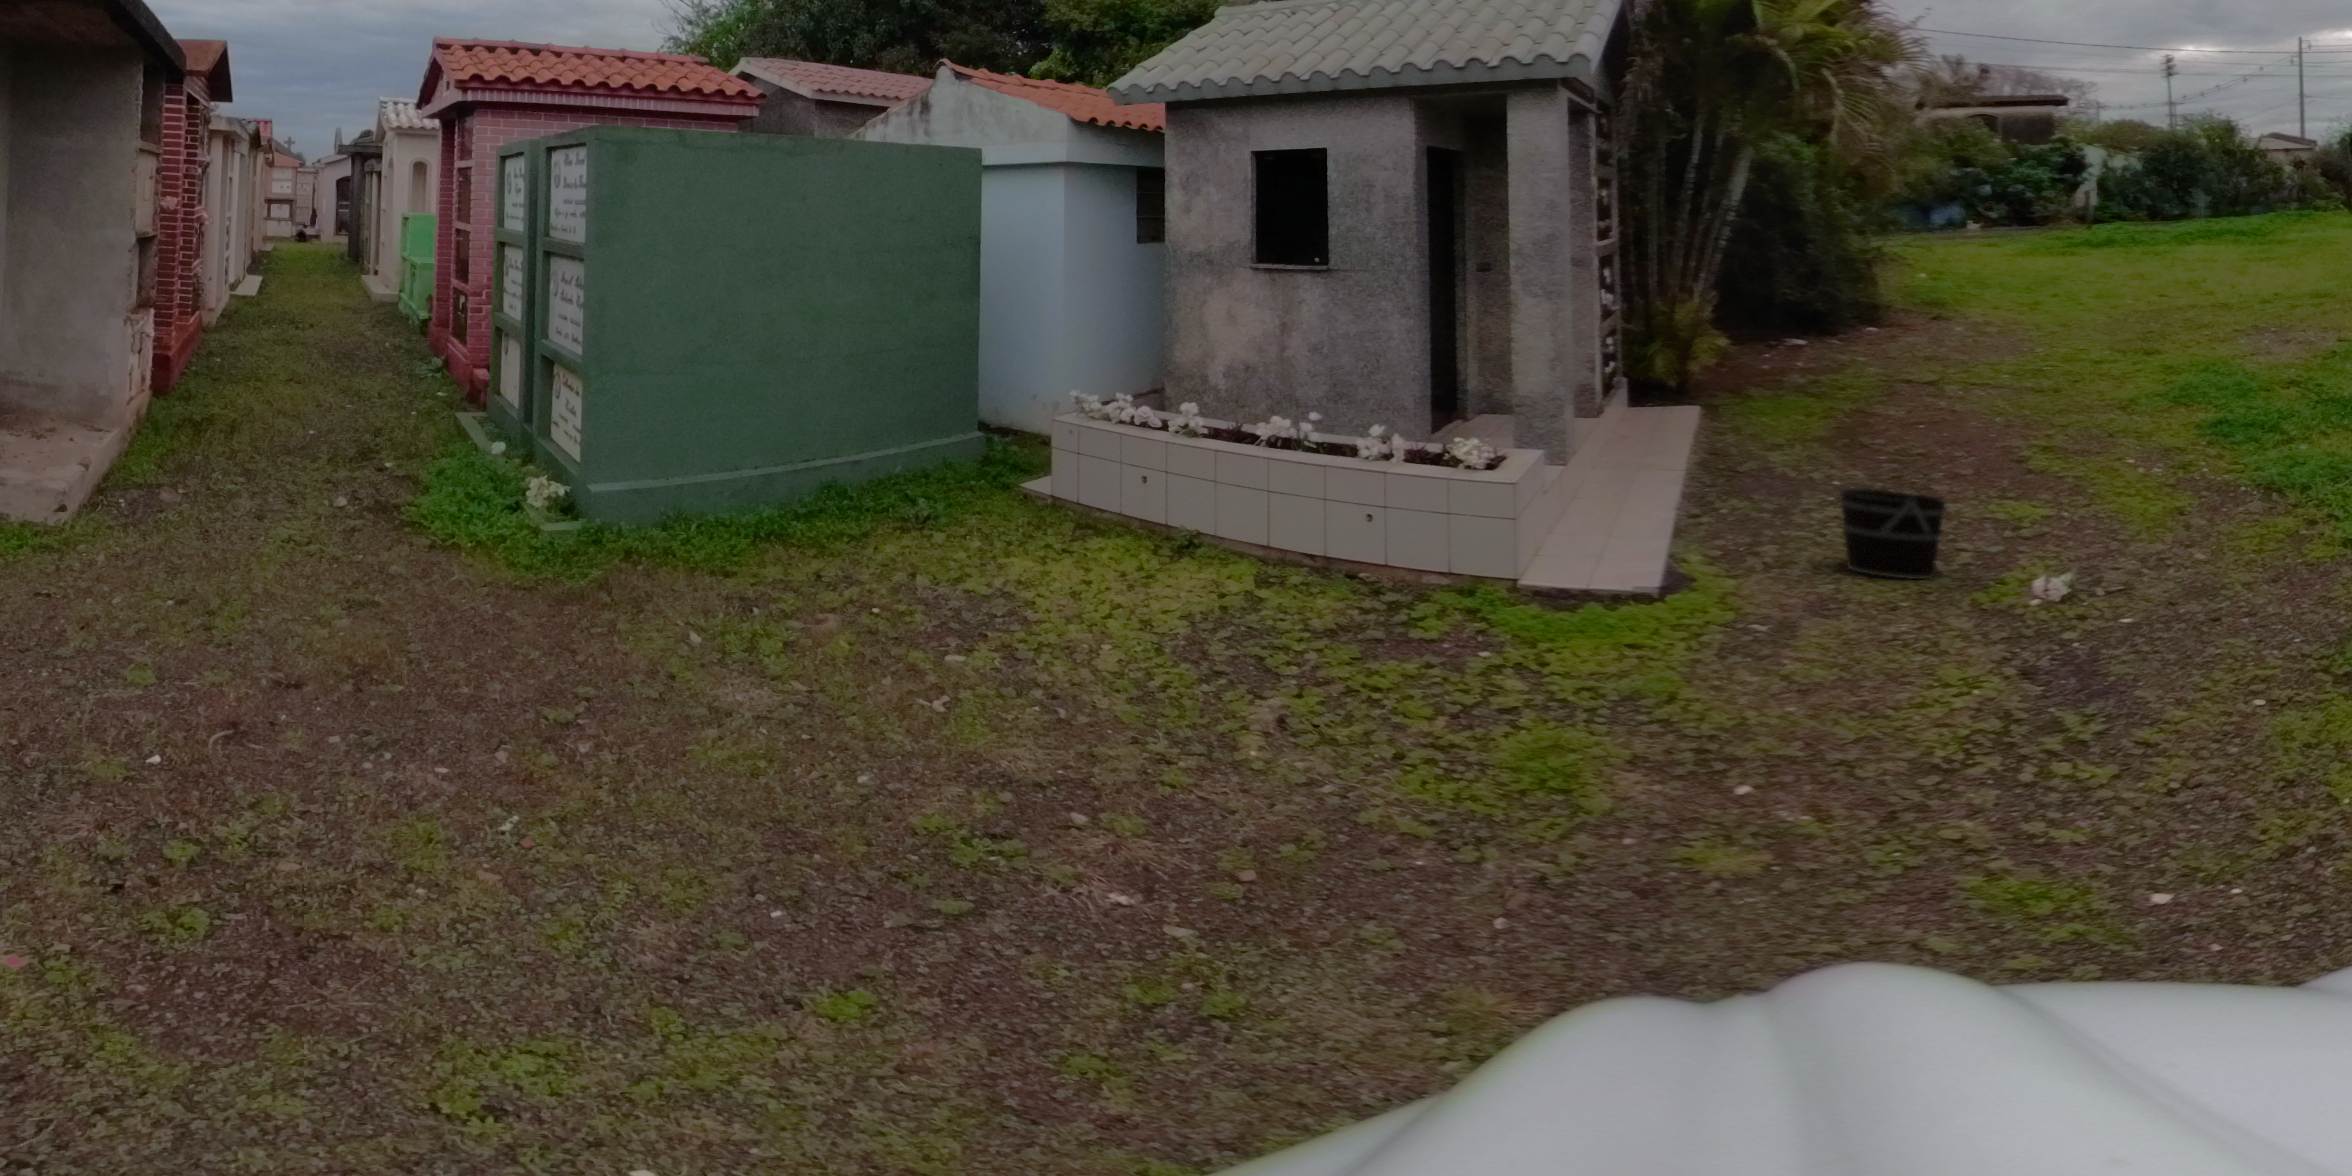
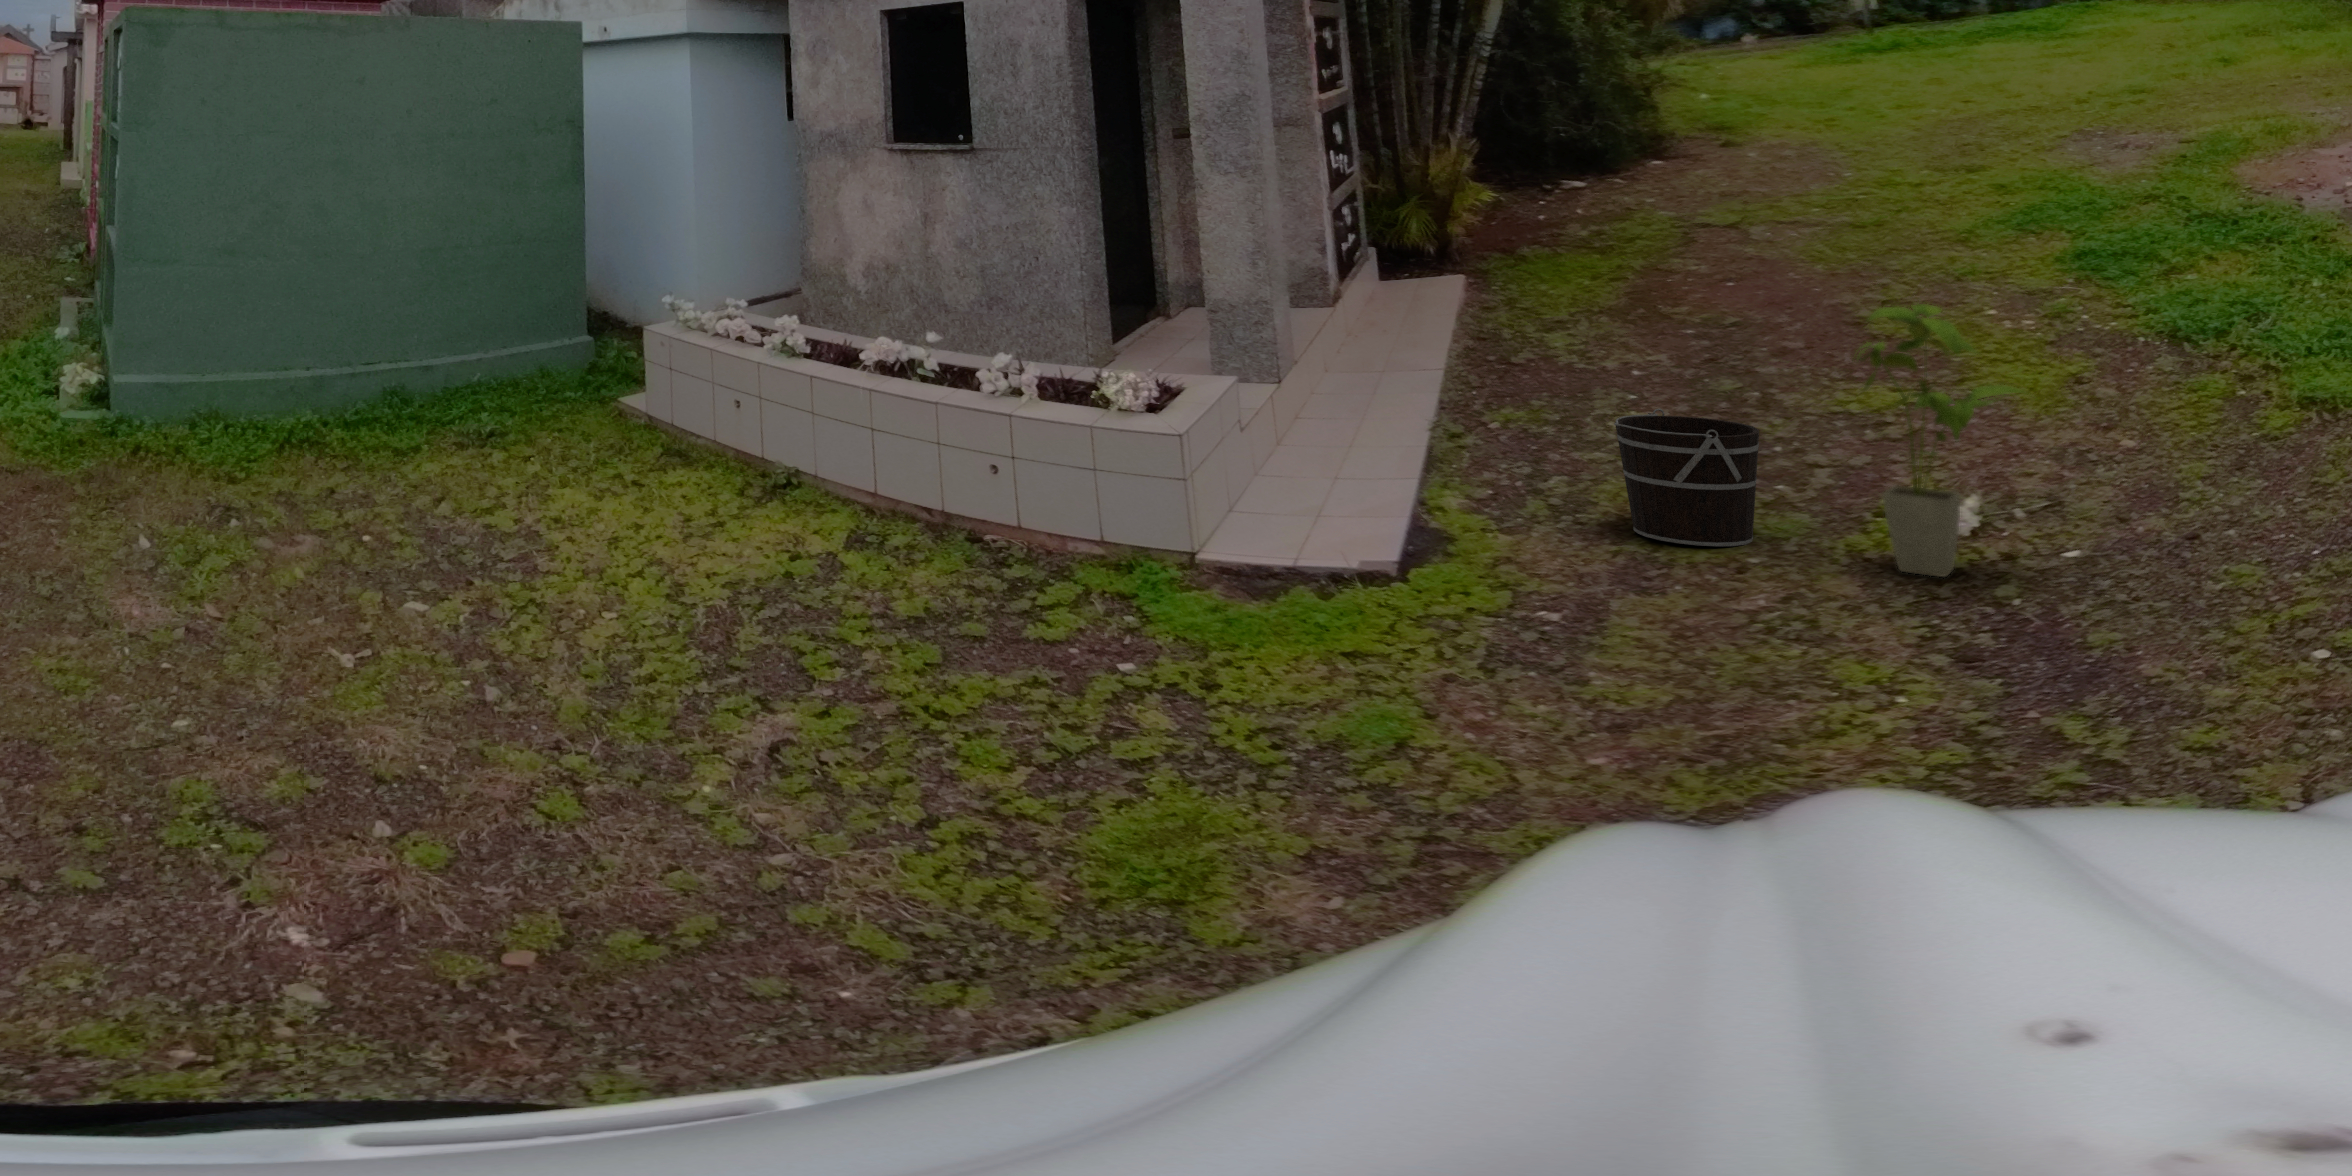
house plant: none [2016,414,2147,600] -> present [1855,304,2038,577]

